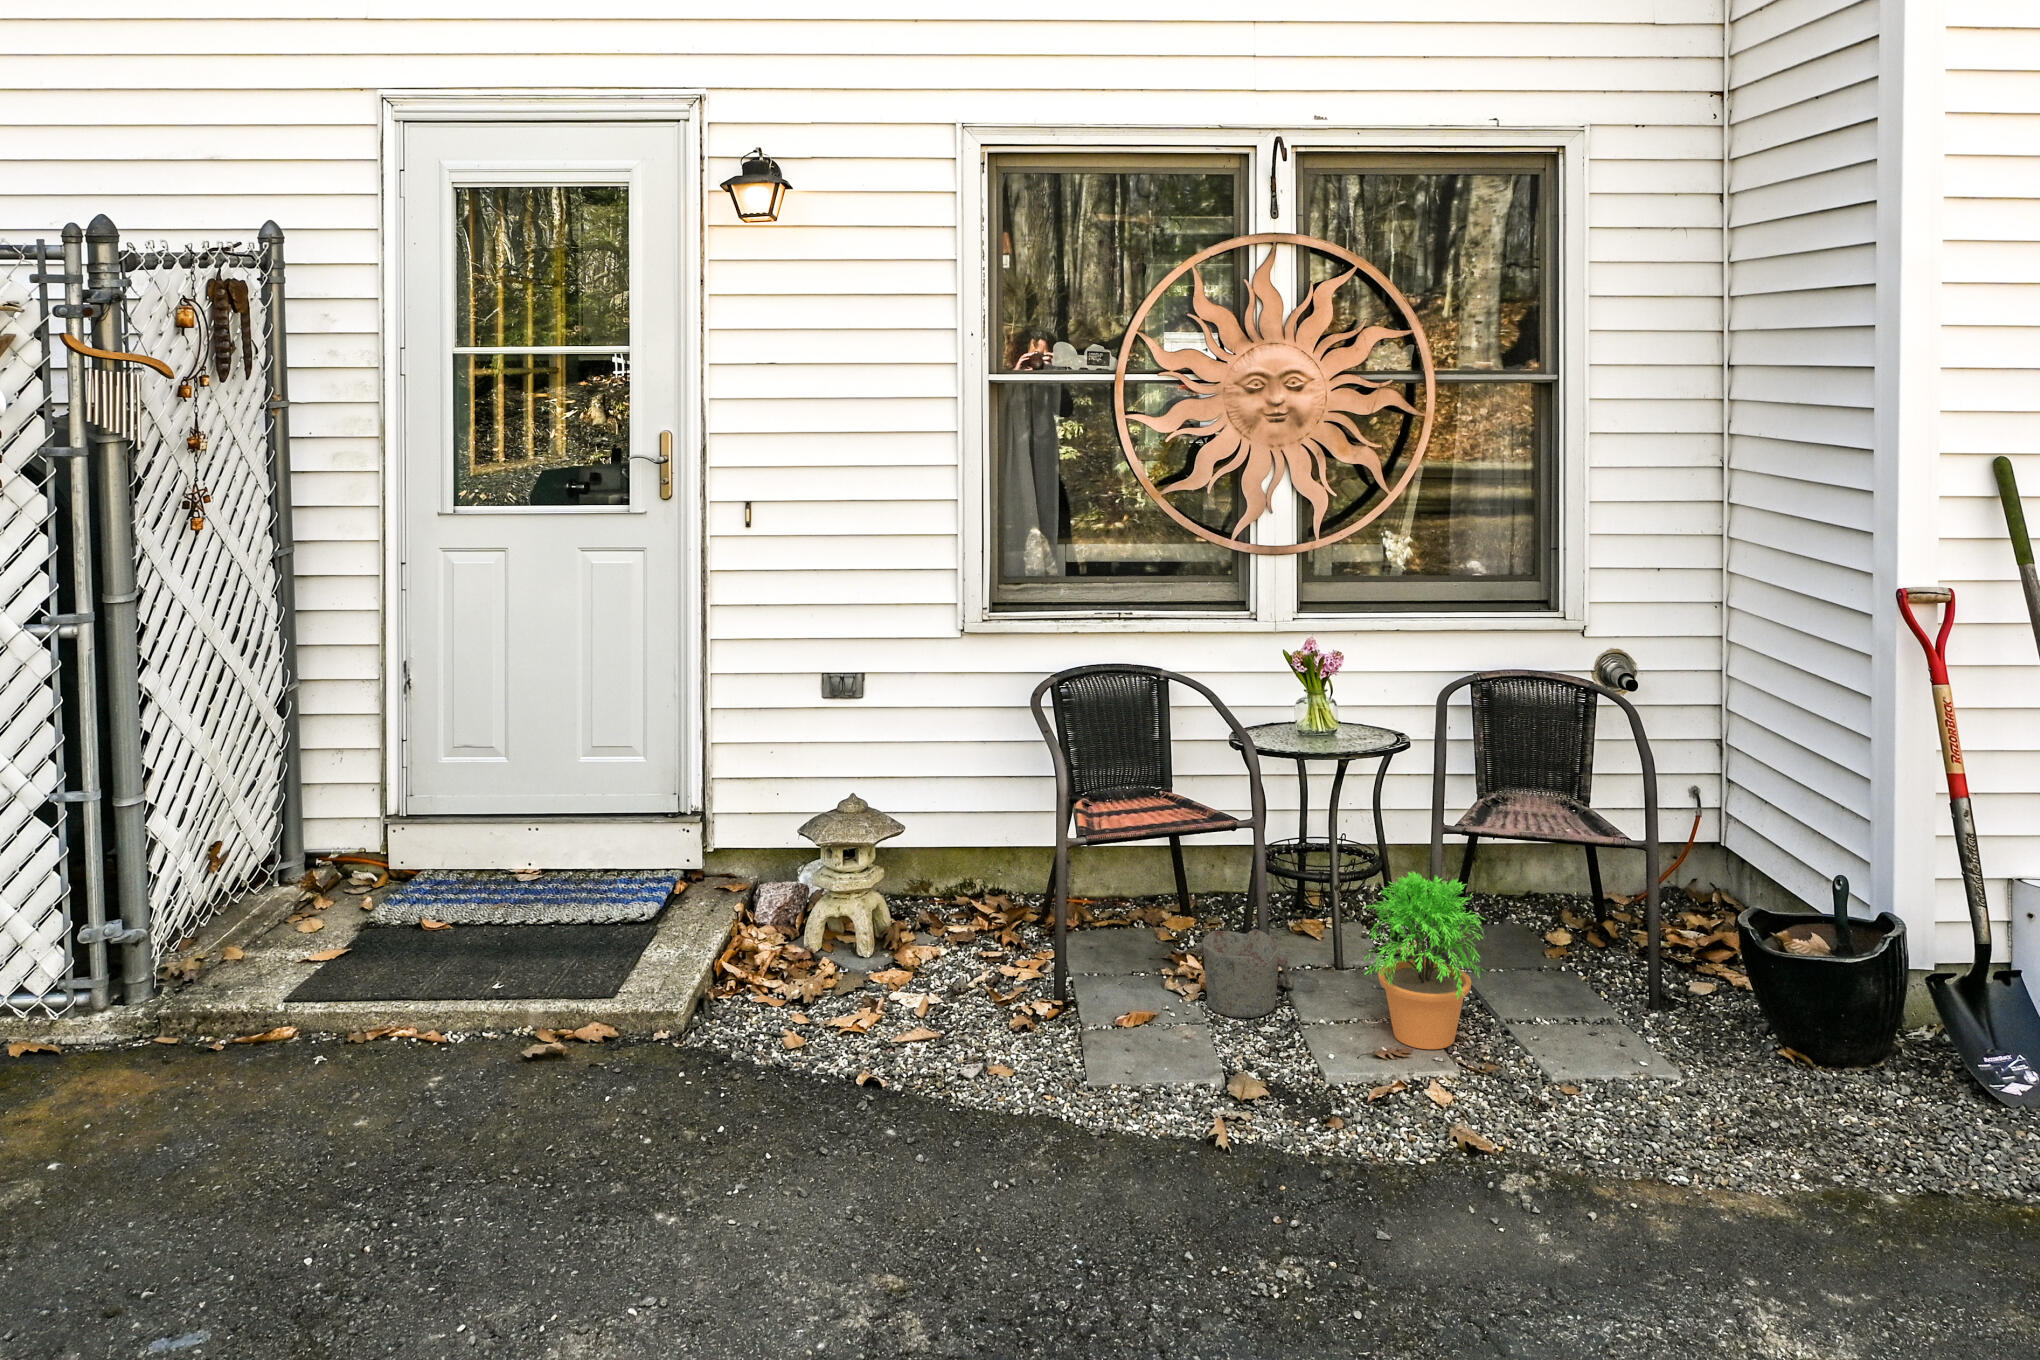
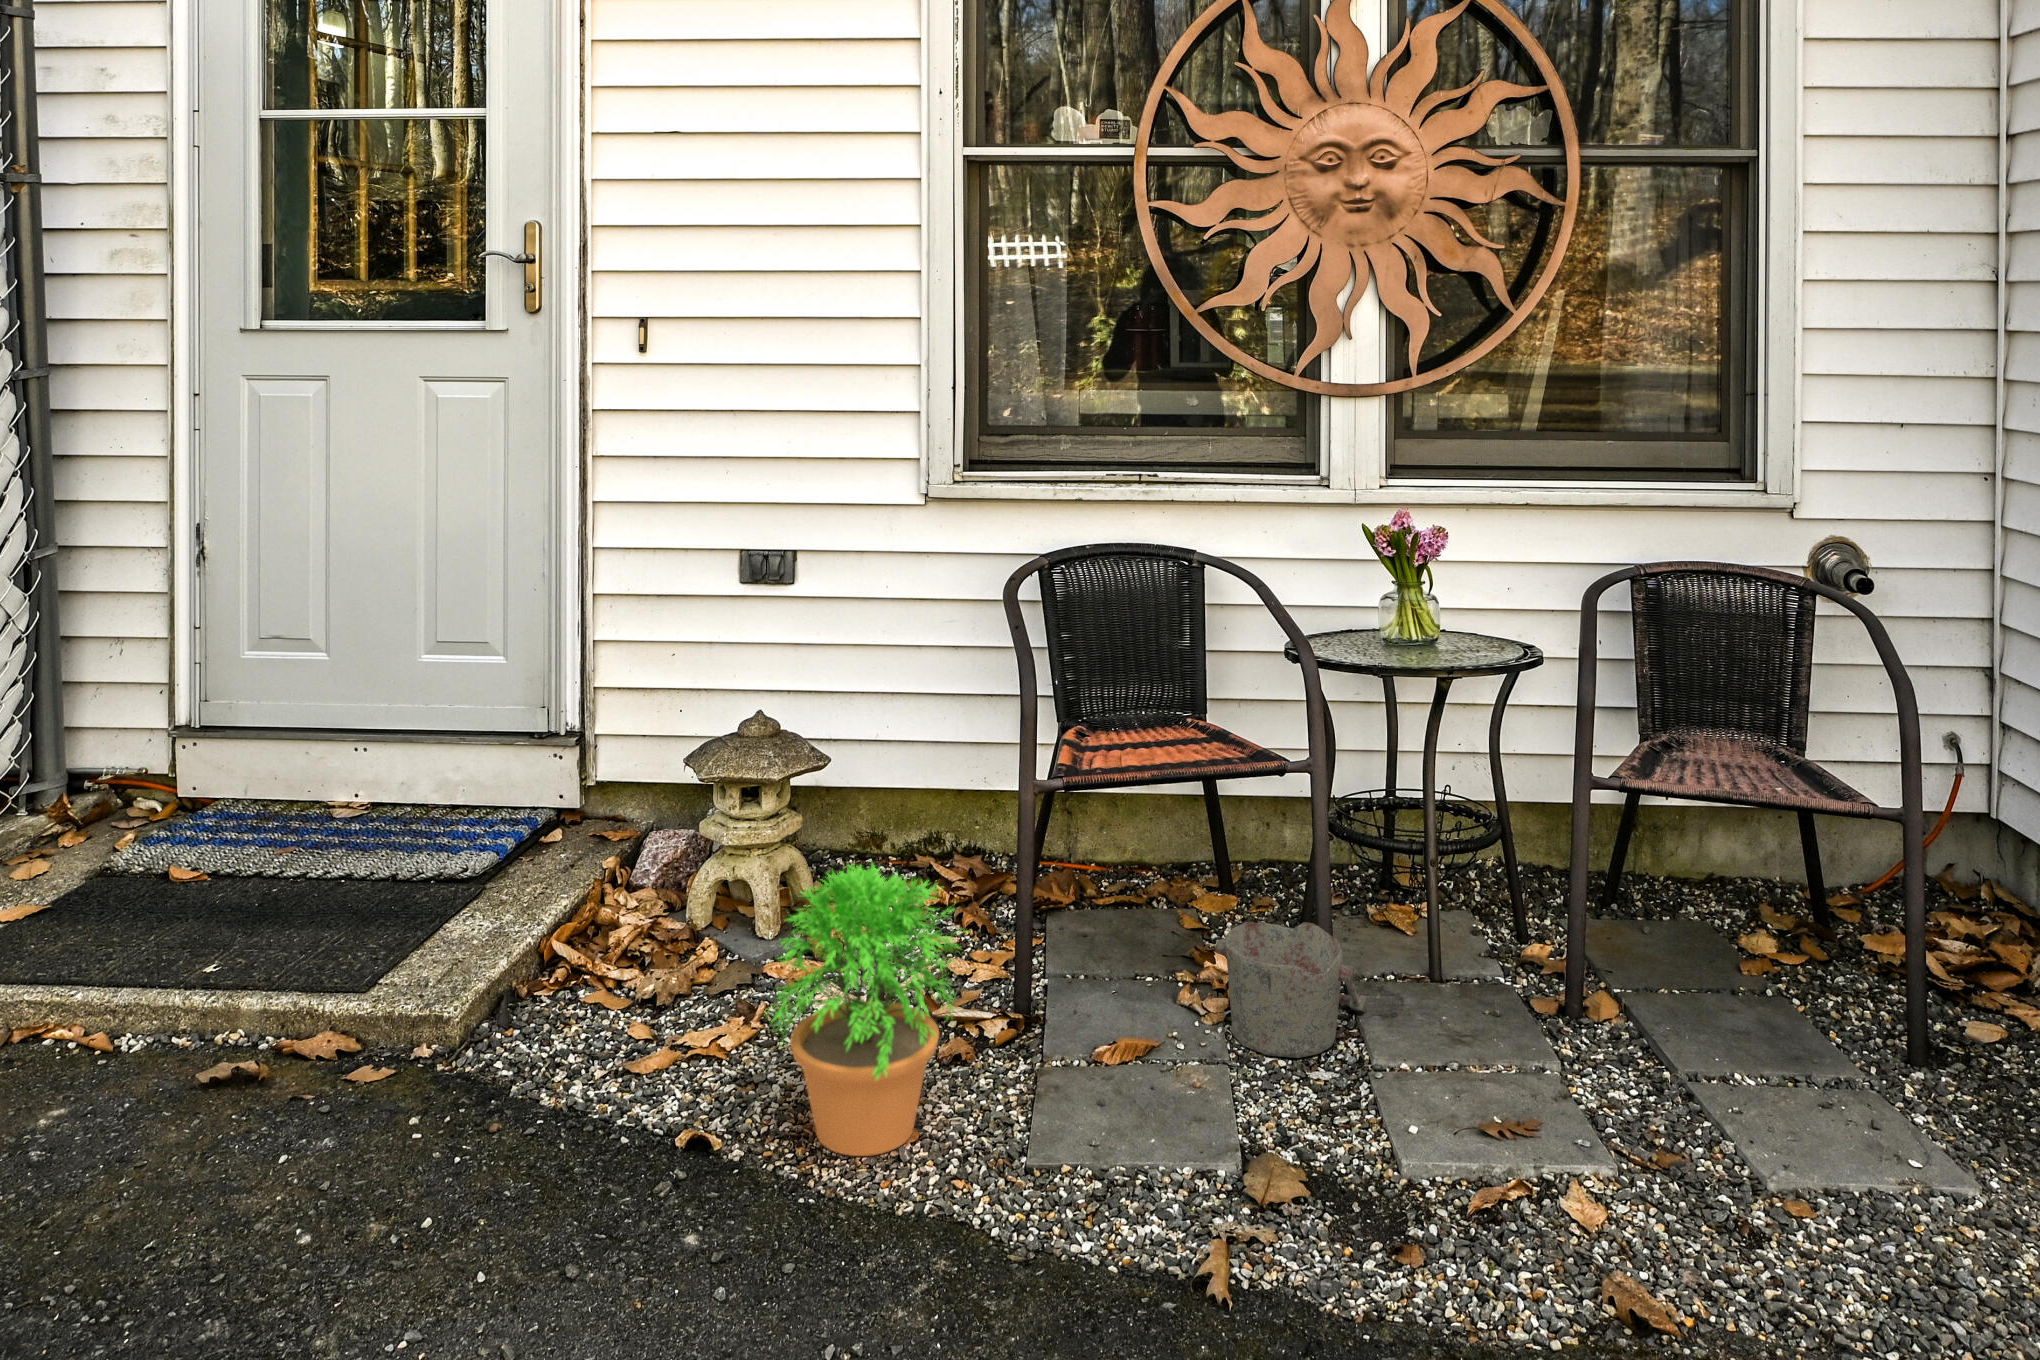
potted plant: present [1364,872,1485,1049] -> present [764,863,968,1156]

